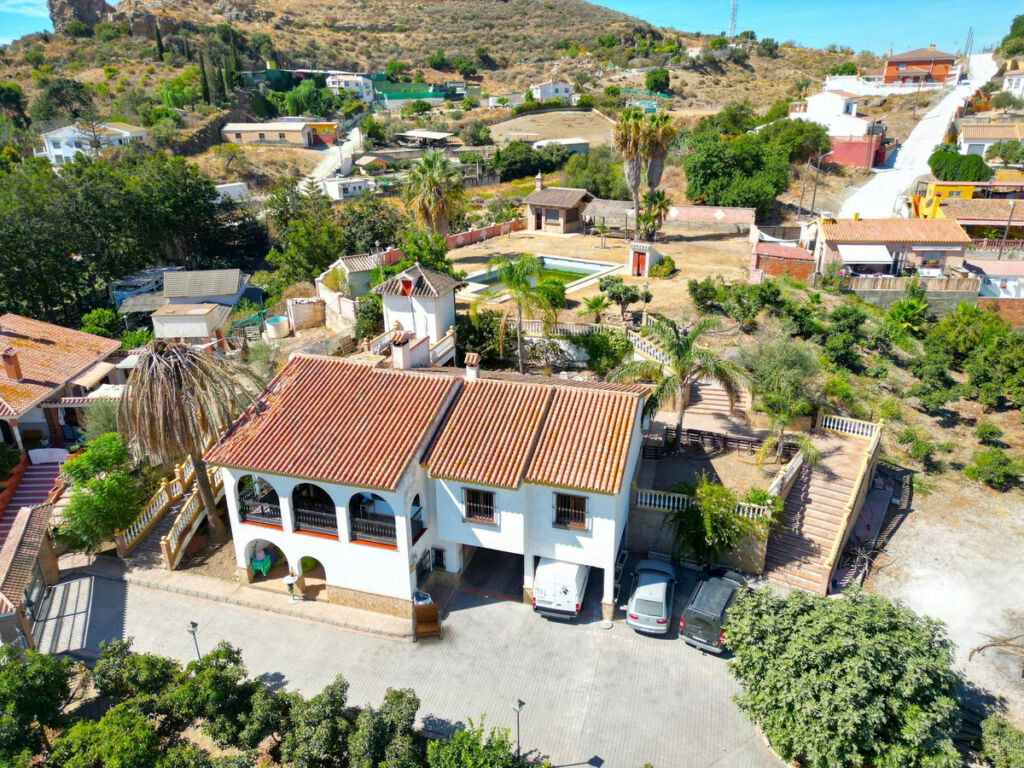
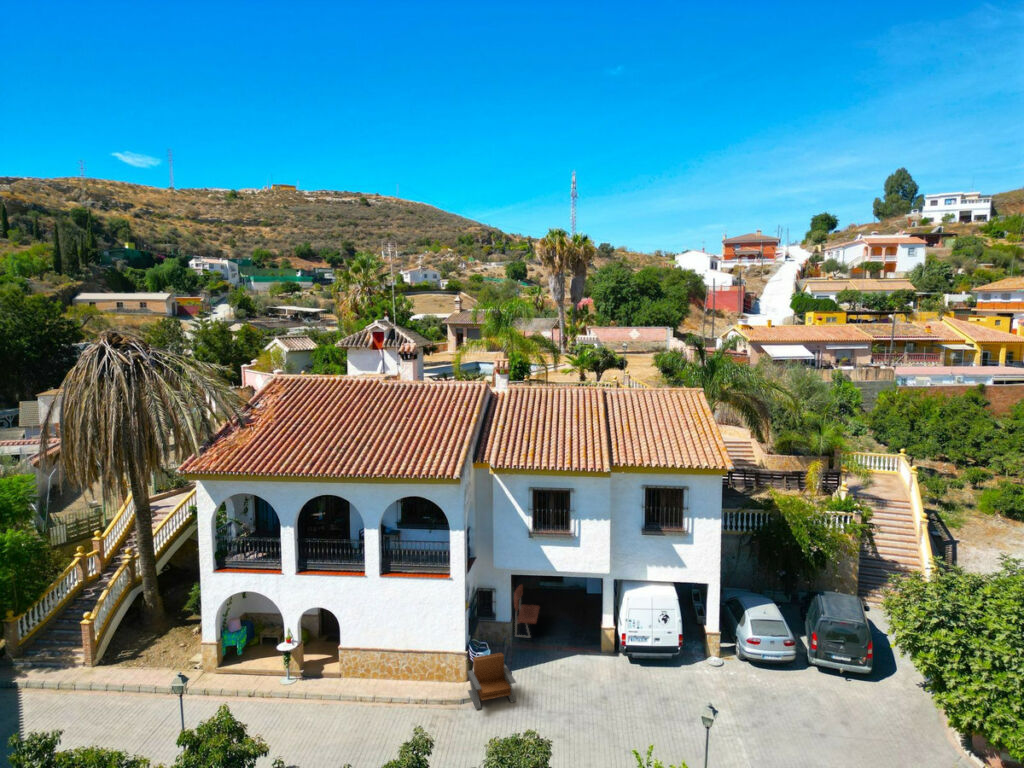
bench: present [177,524,206,554] -> present [514,585,539,638]

